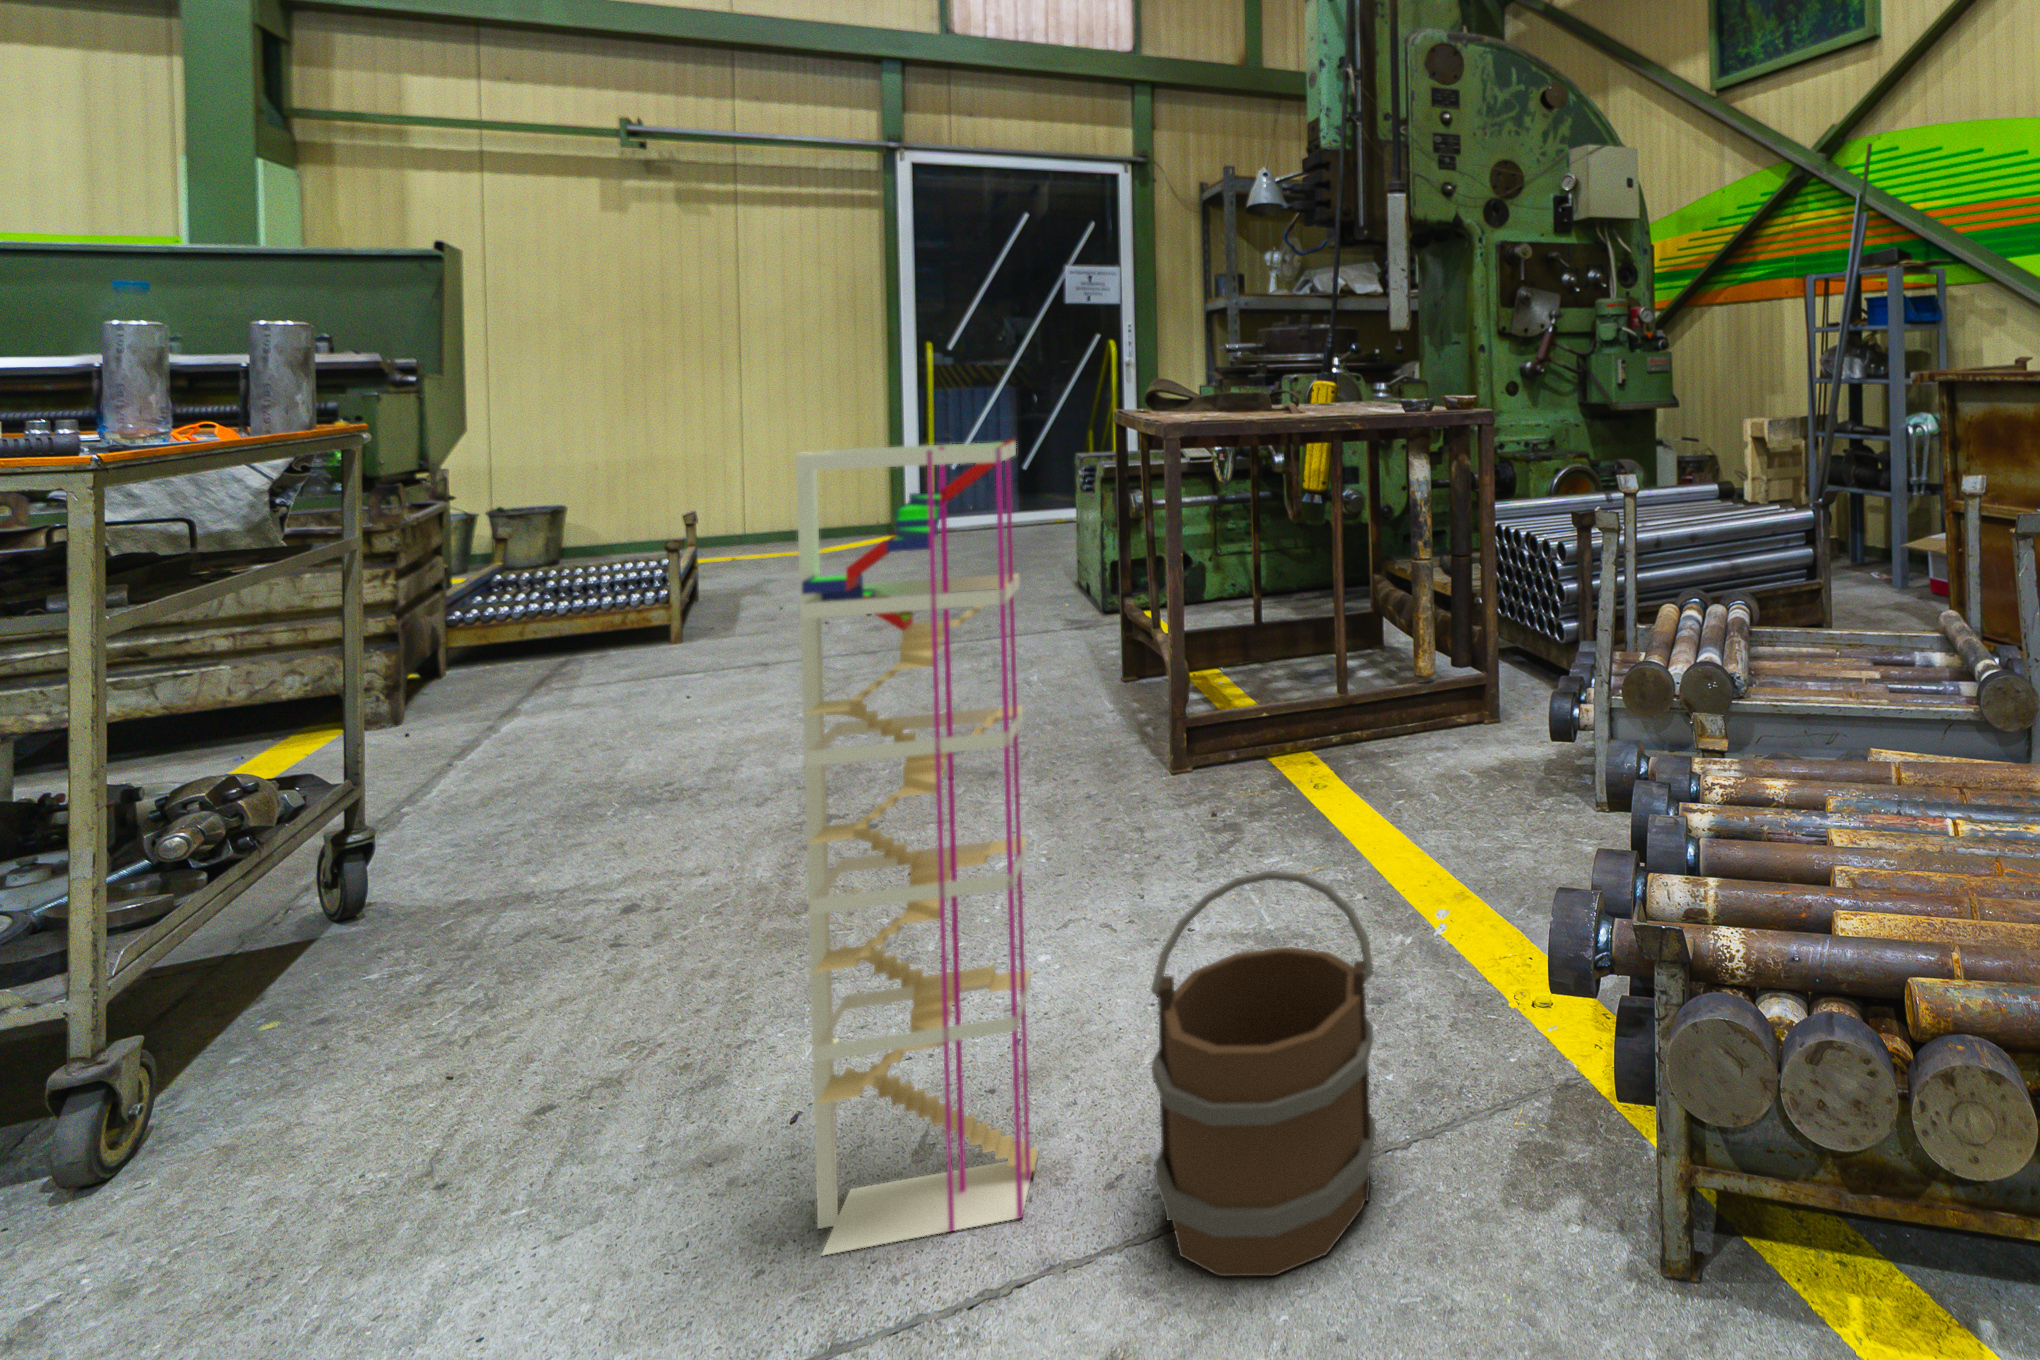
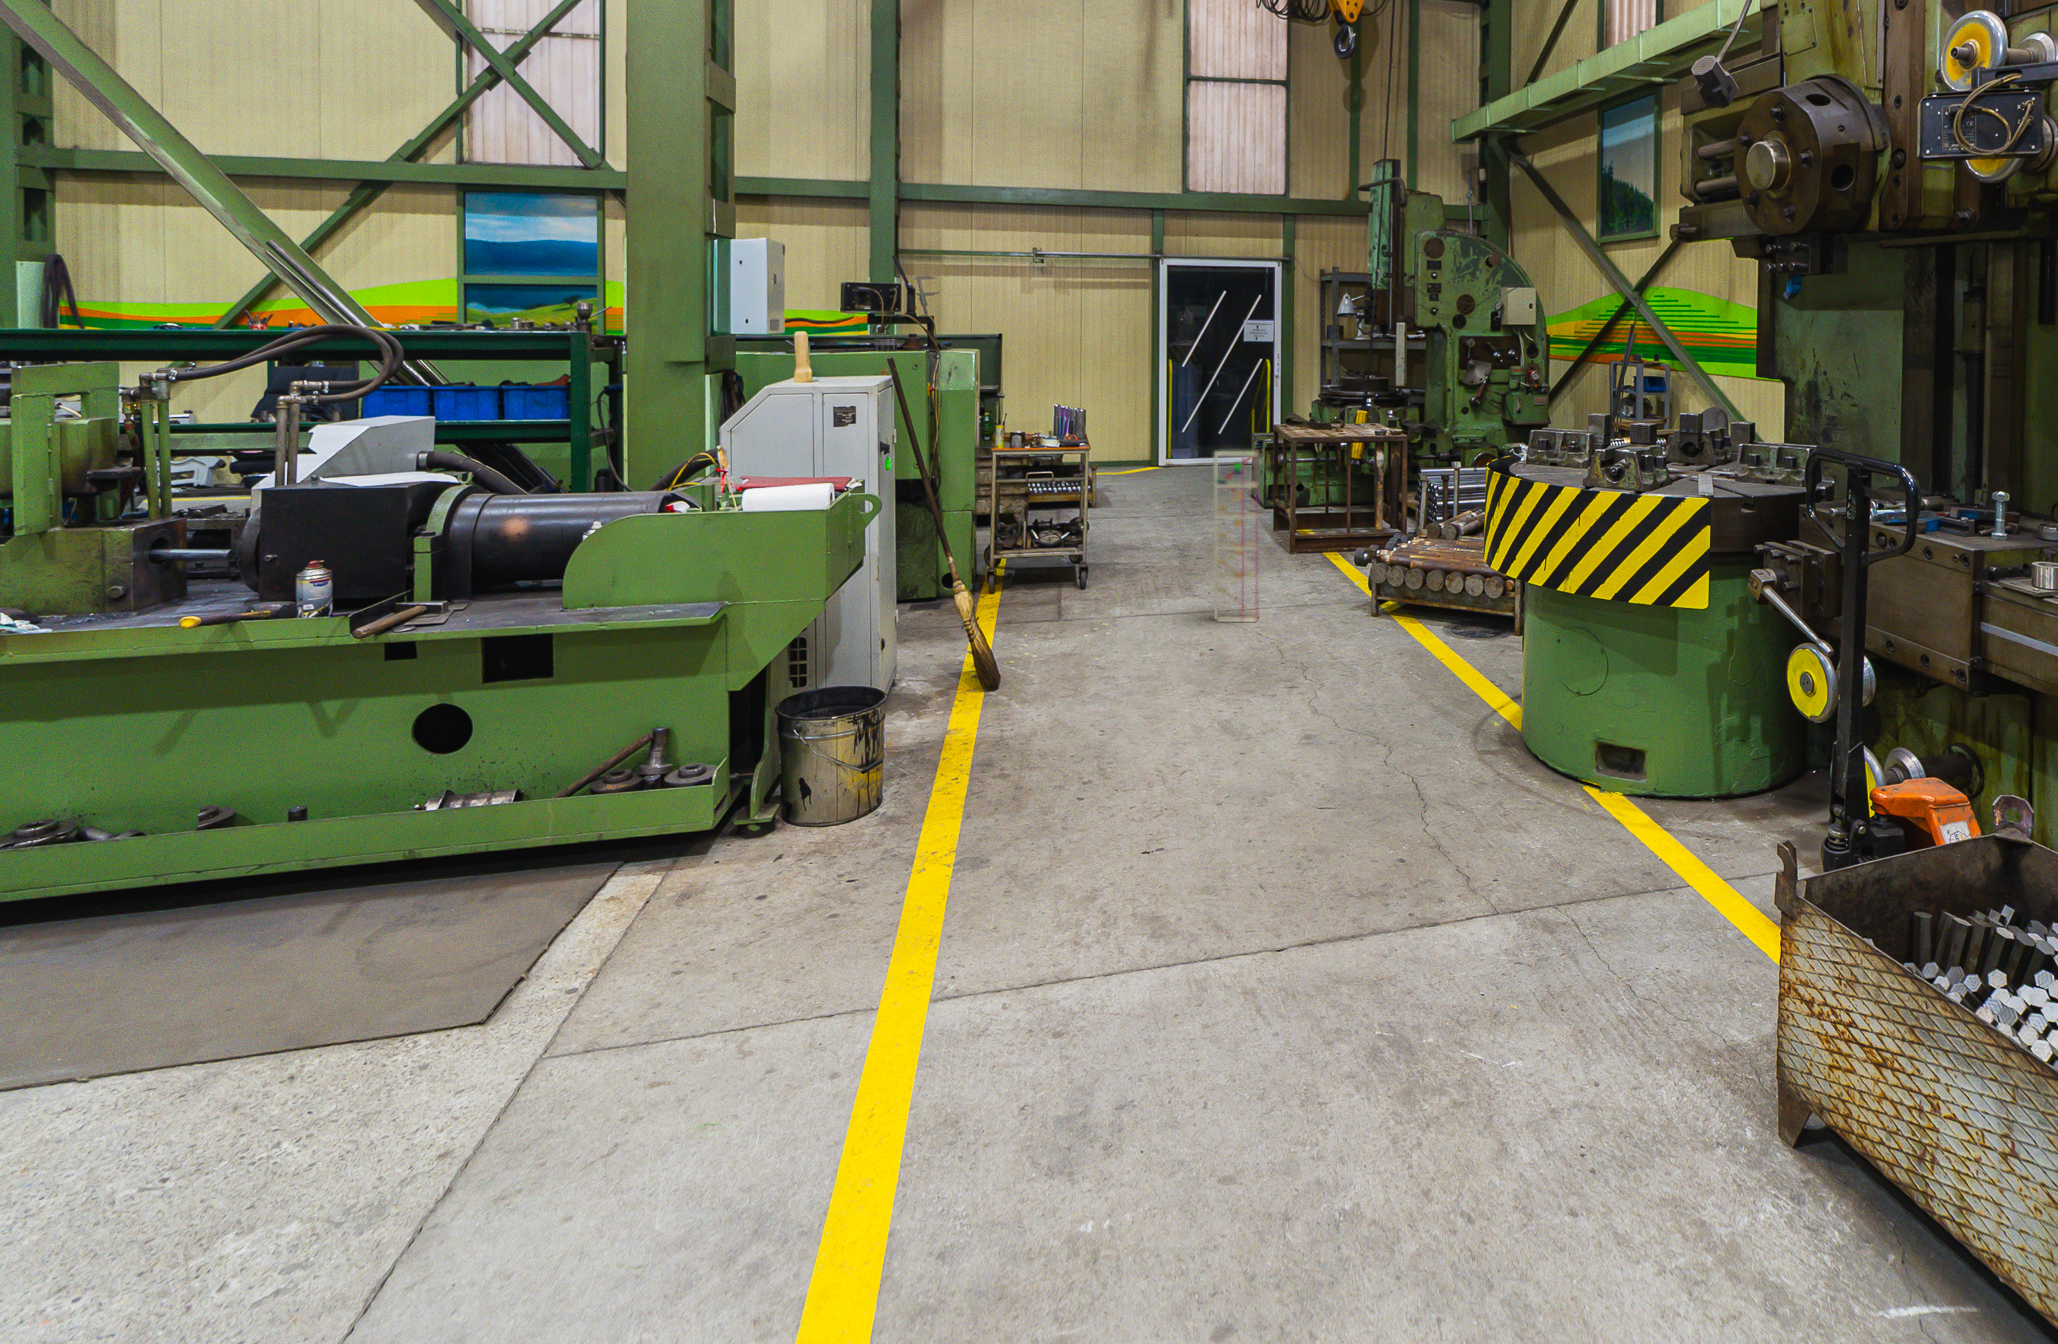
bucket: present [1151,871,1376,1276] -> none [1285,555,1334,630]

